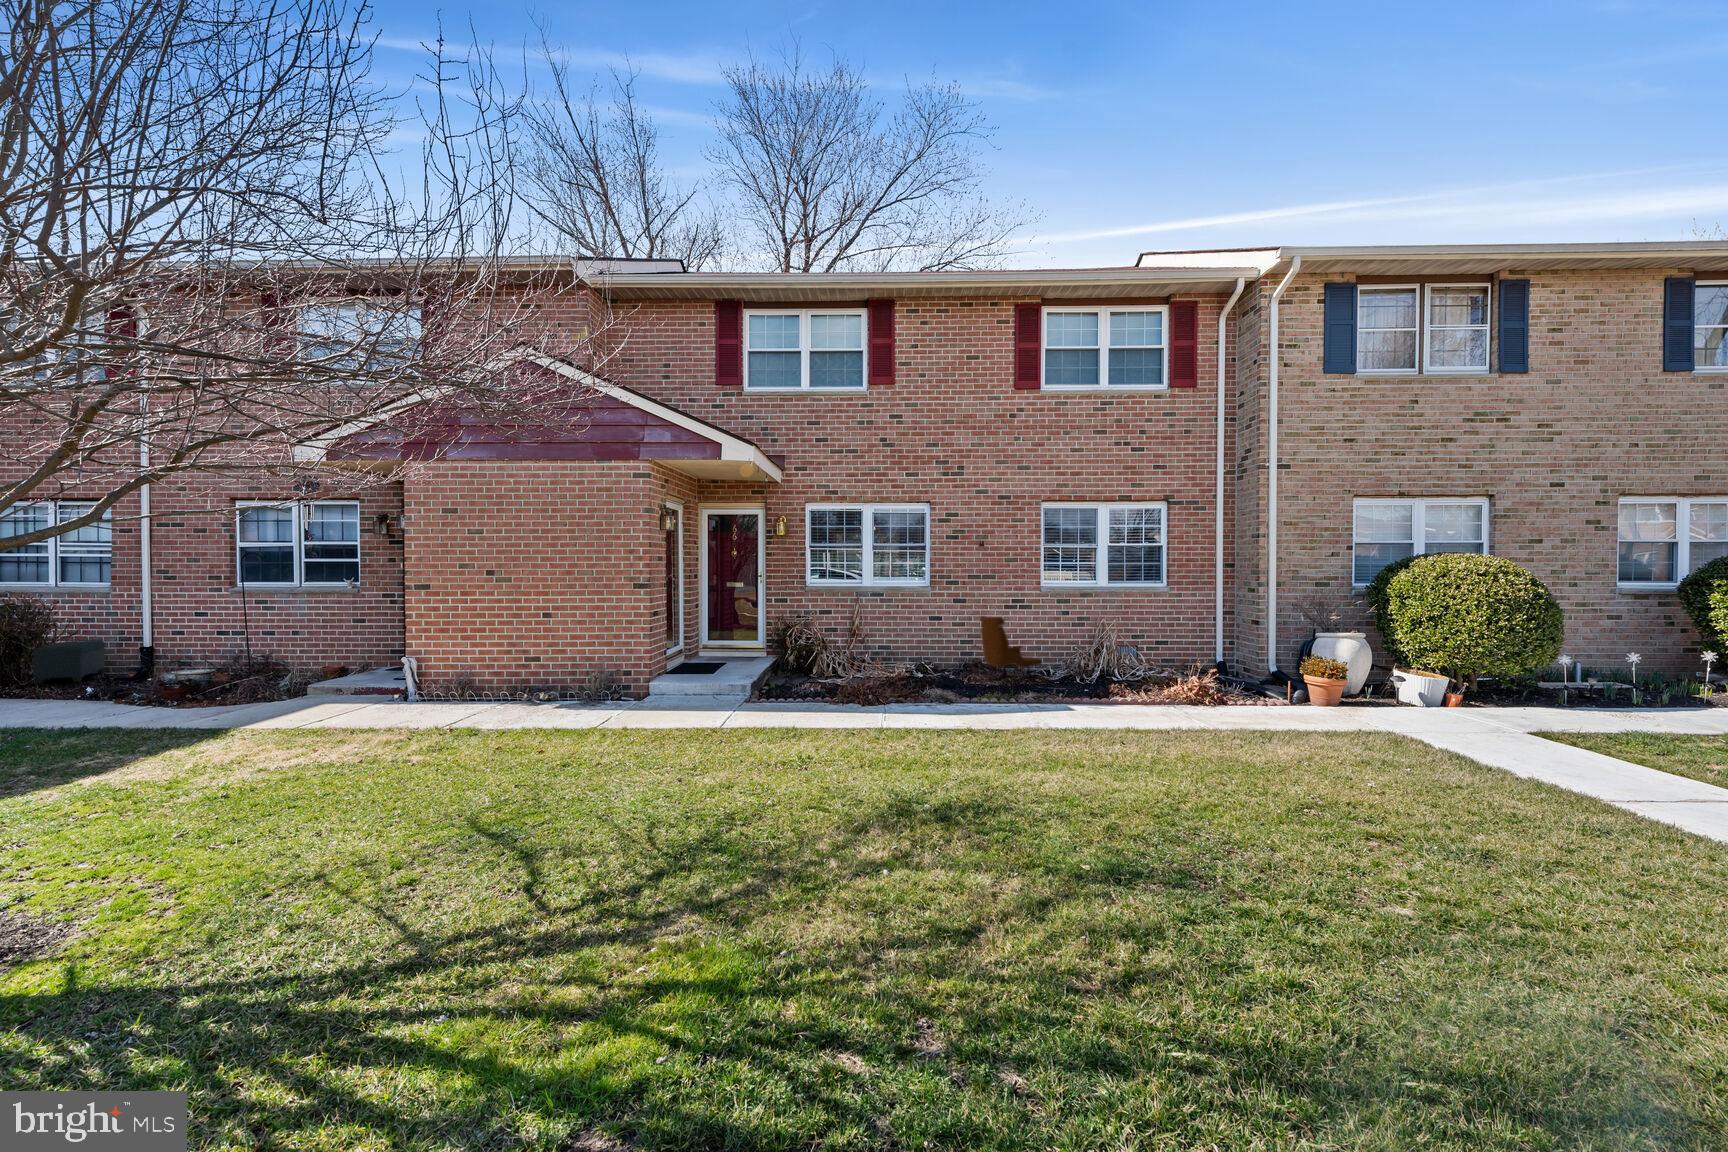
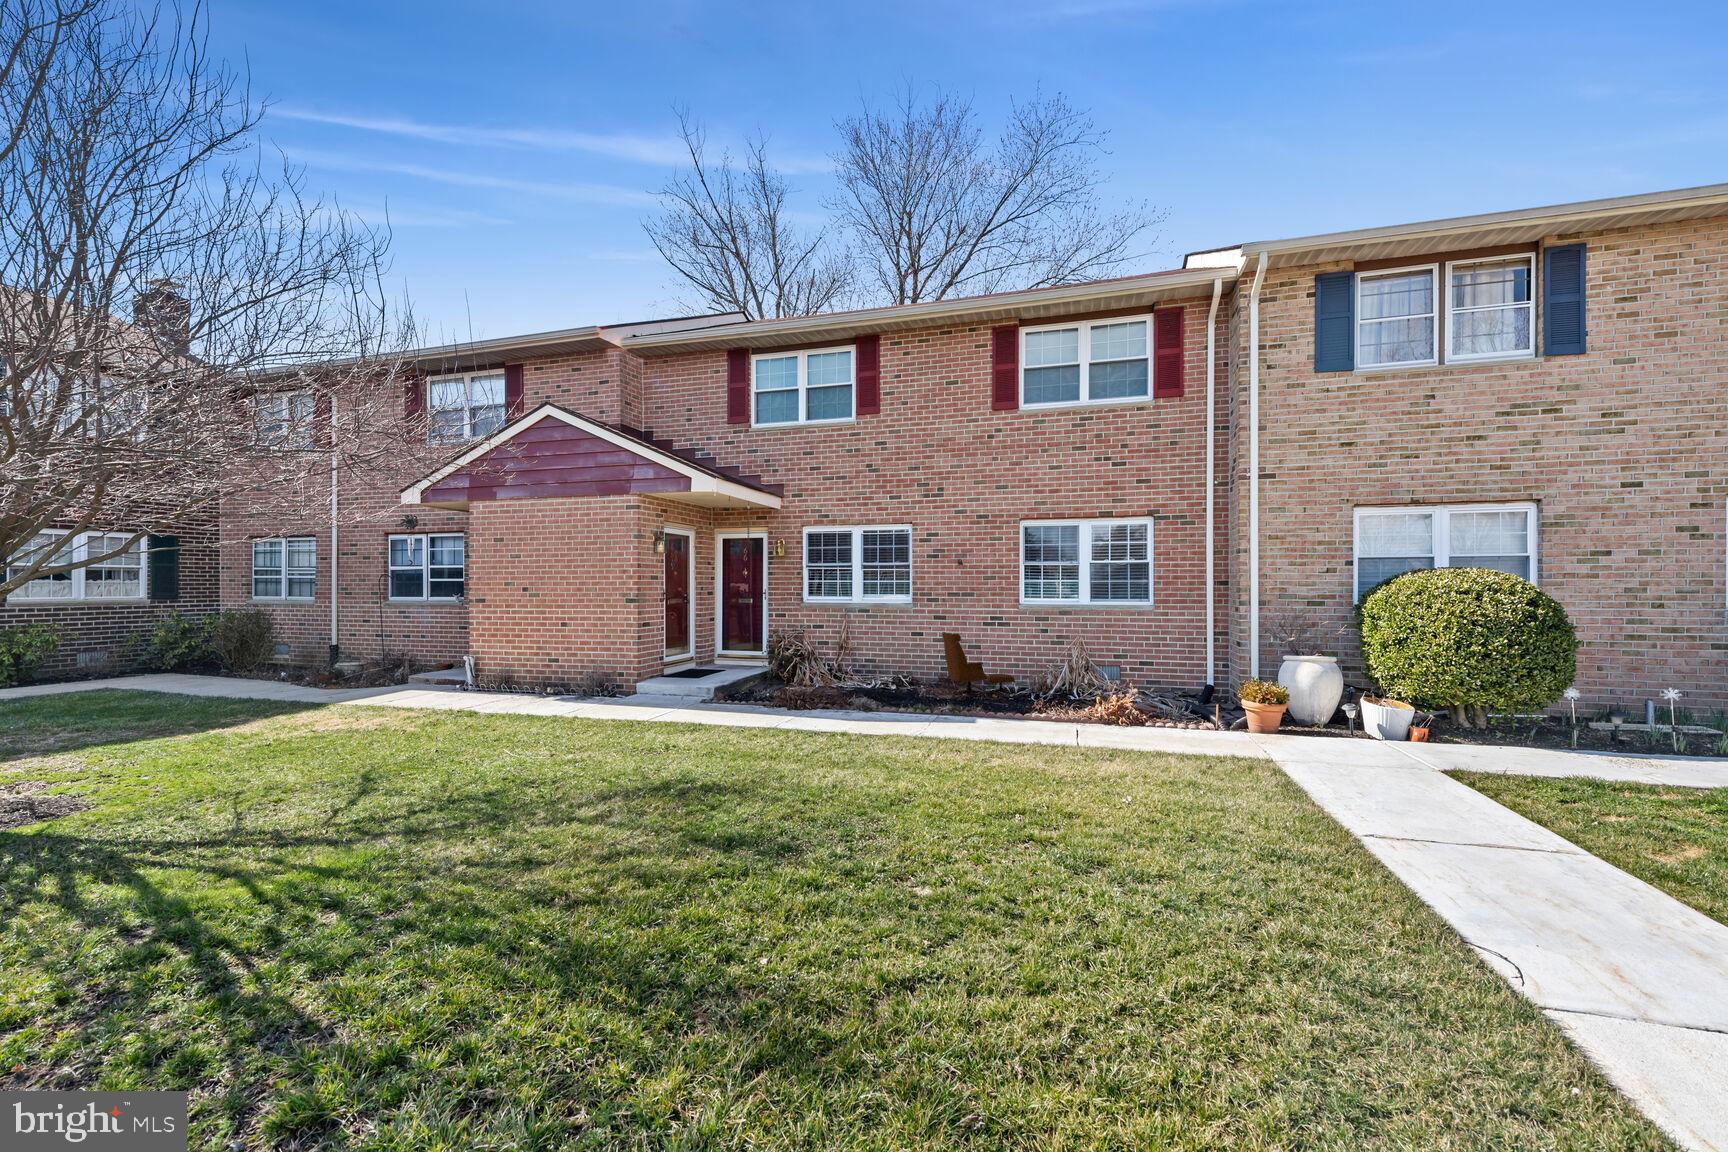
bench: present [33,640,106,684] -> none [256,639,310,670]

